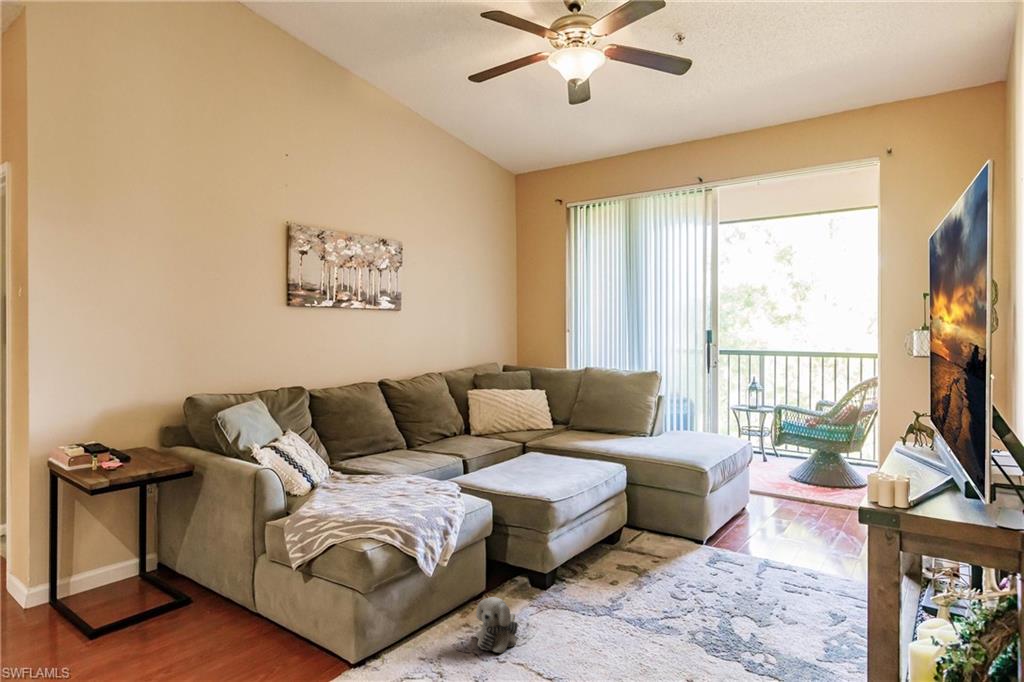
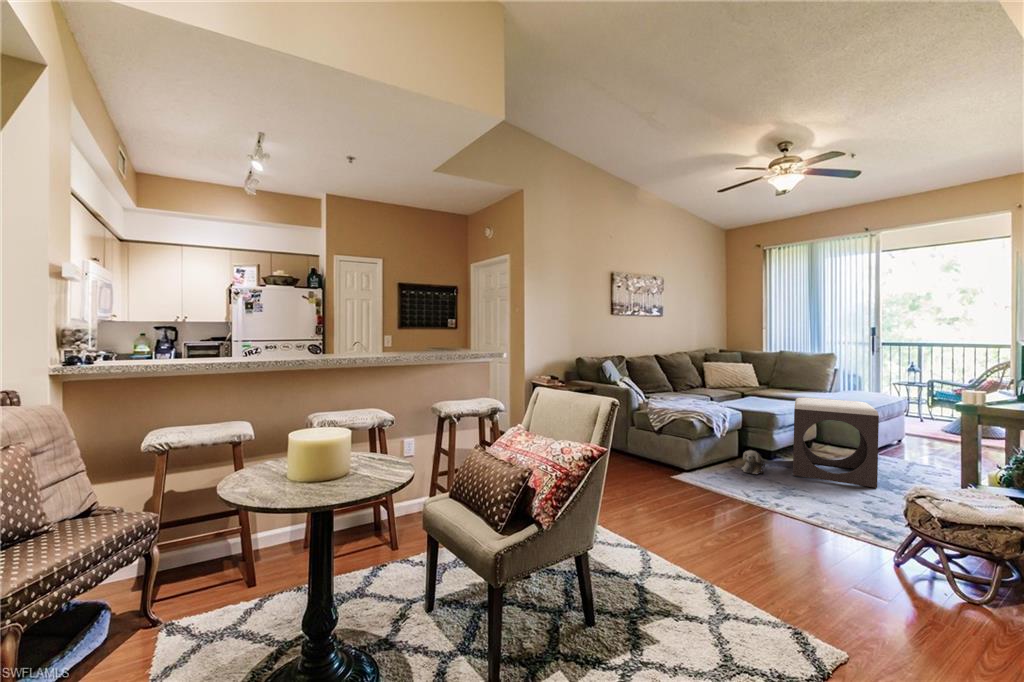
footstool: none [570,467,719,665] -> present [793,398,879,488]

